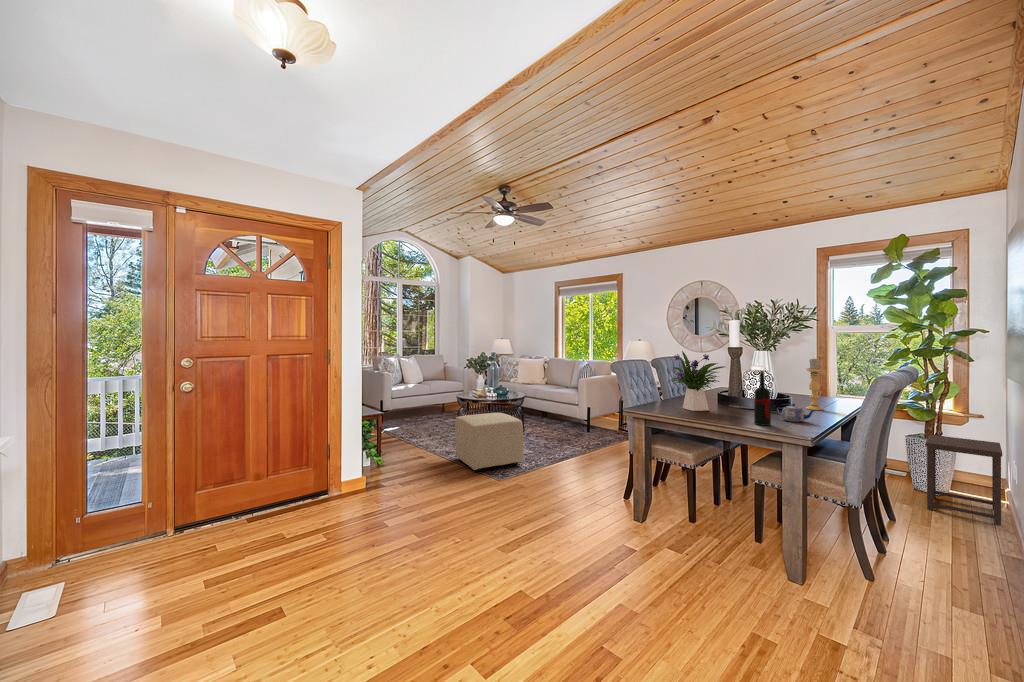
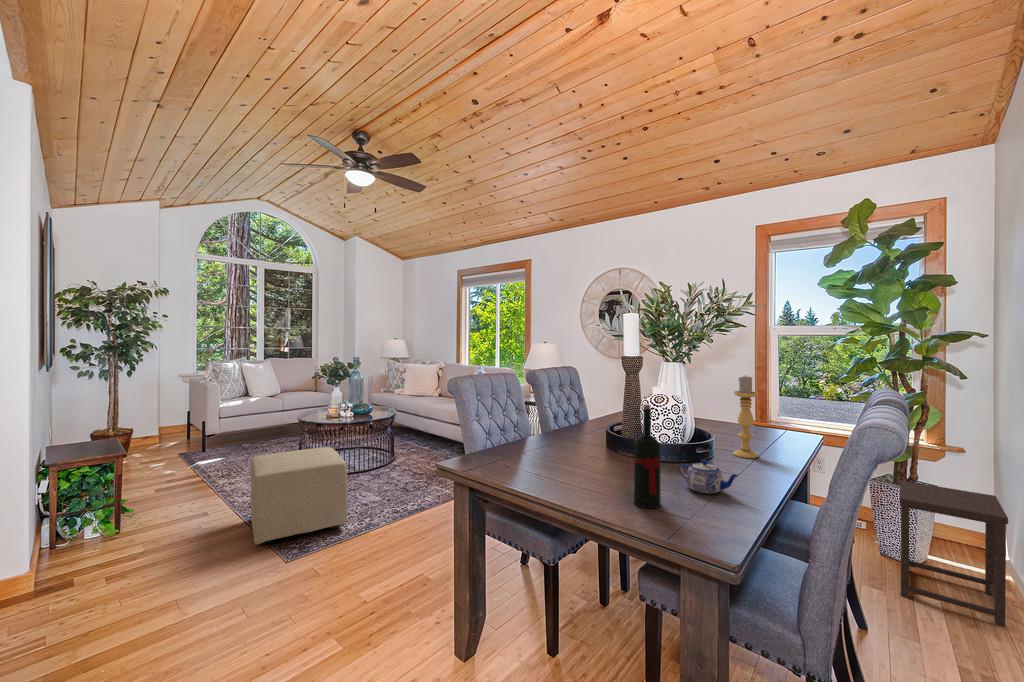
flower arrangement: present [672,351,725,411] -> none [514,364,604,465]

